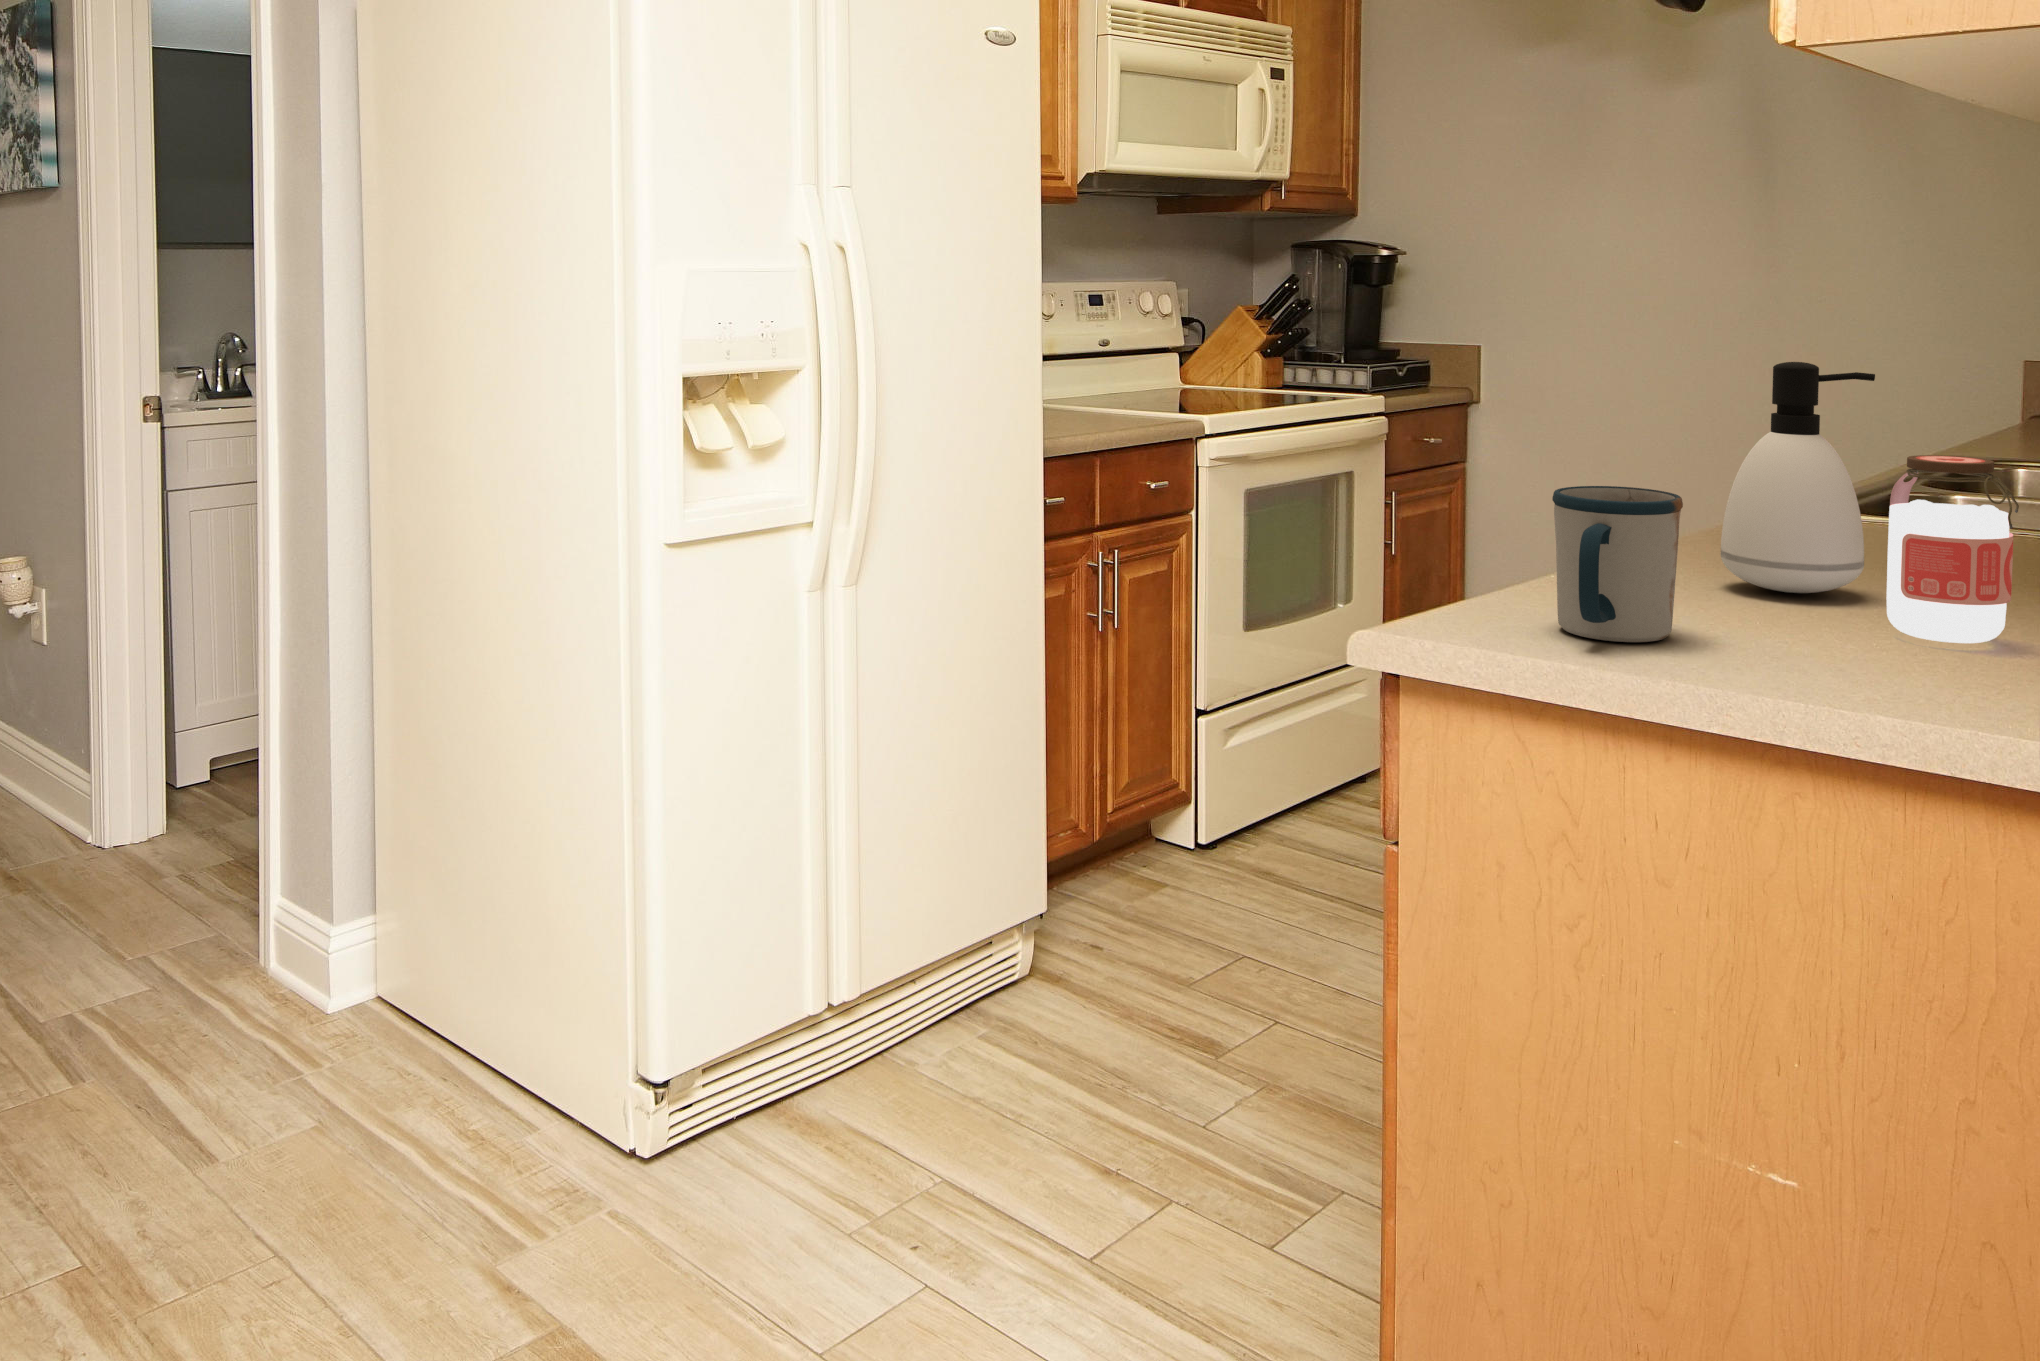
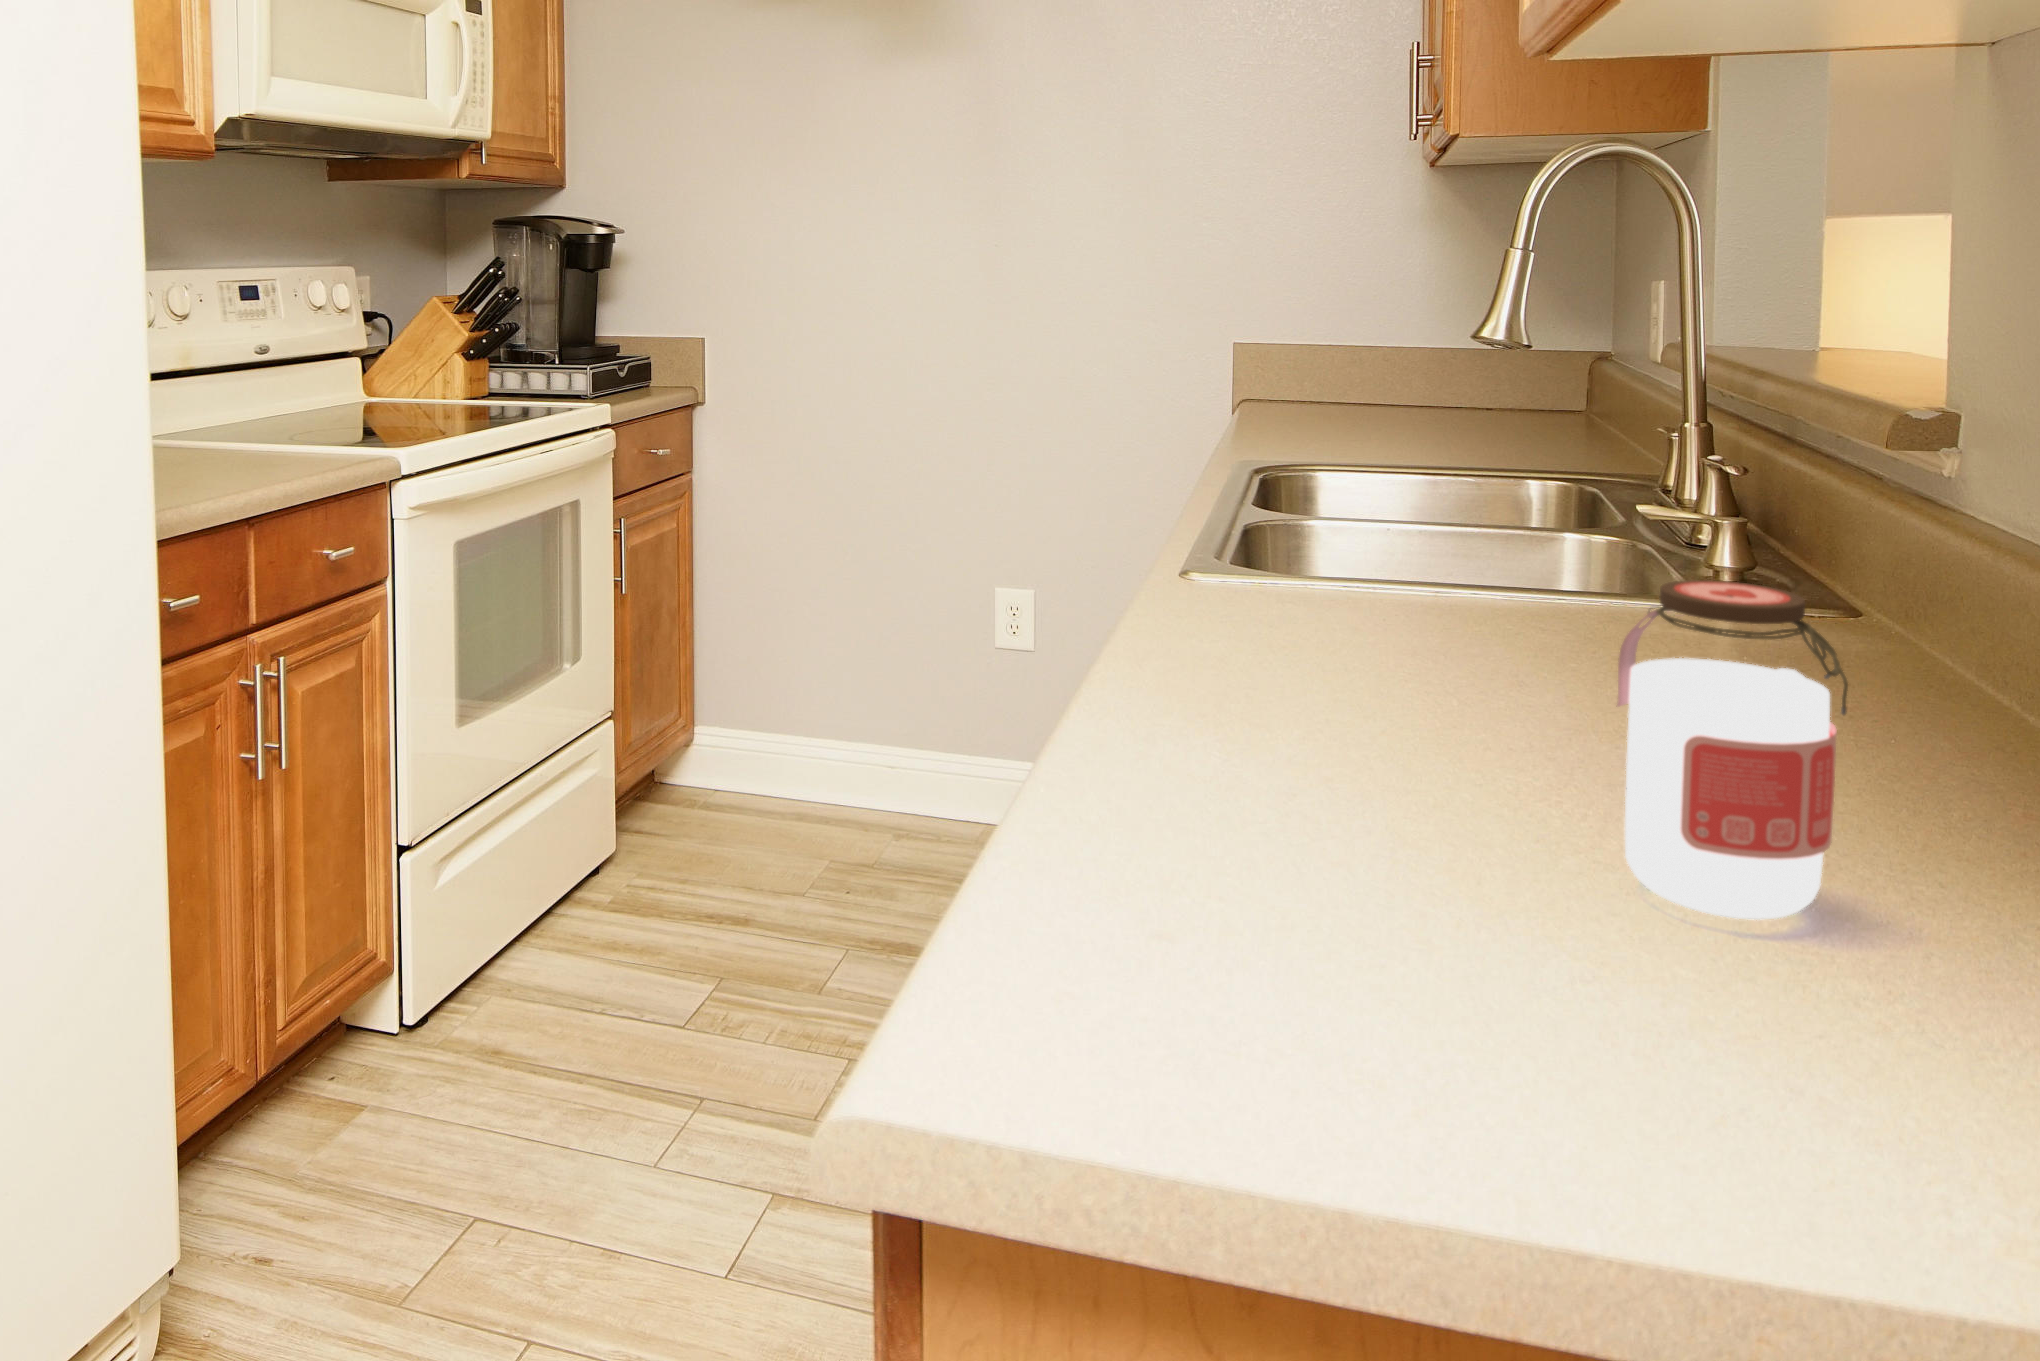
soap dispenser: present [1721,362,1875,593] -> none [1274,410,1497,790]
mug: present [1552,486,1683,642] -> none [1148,683,1394,1030]

